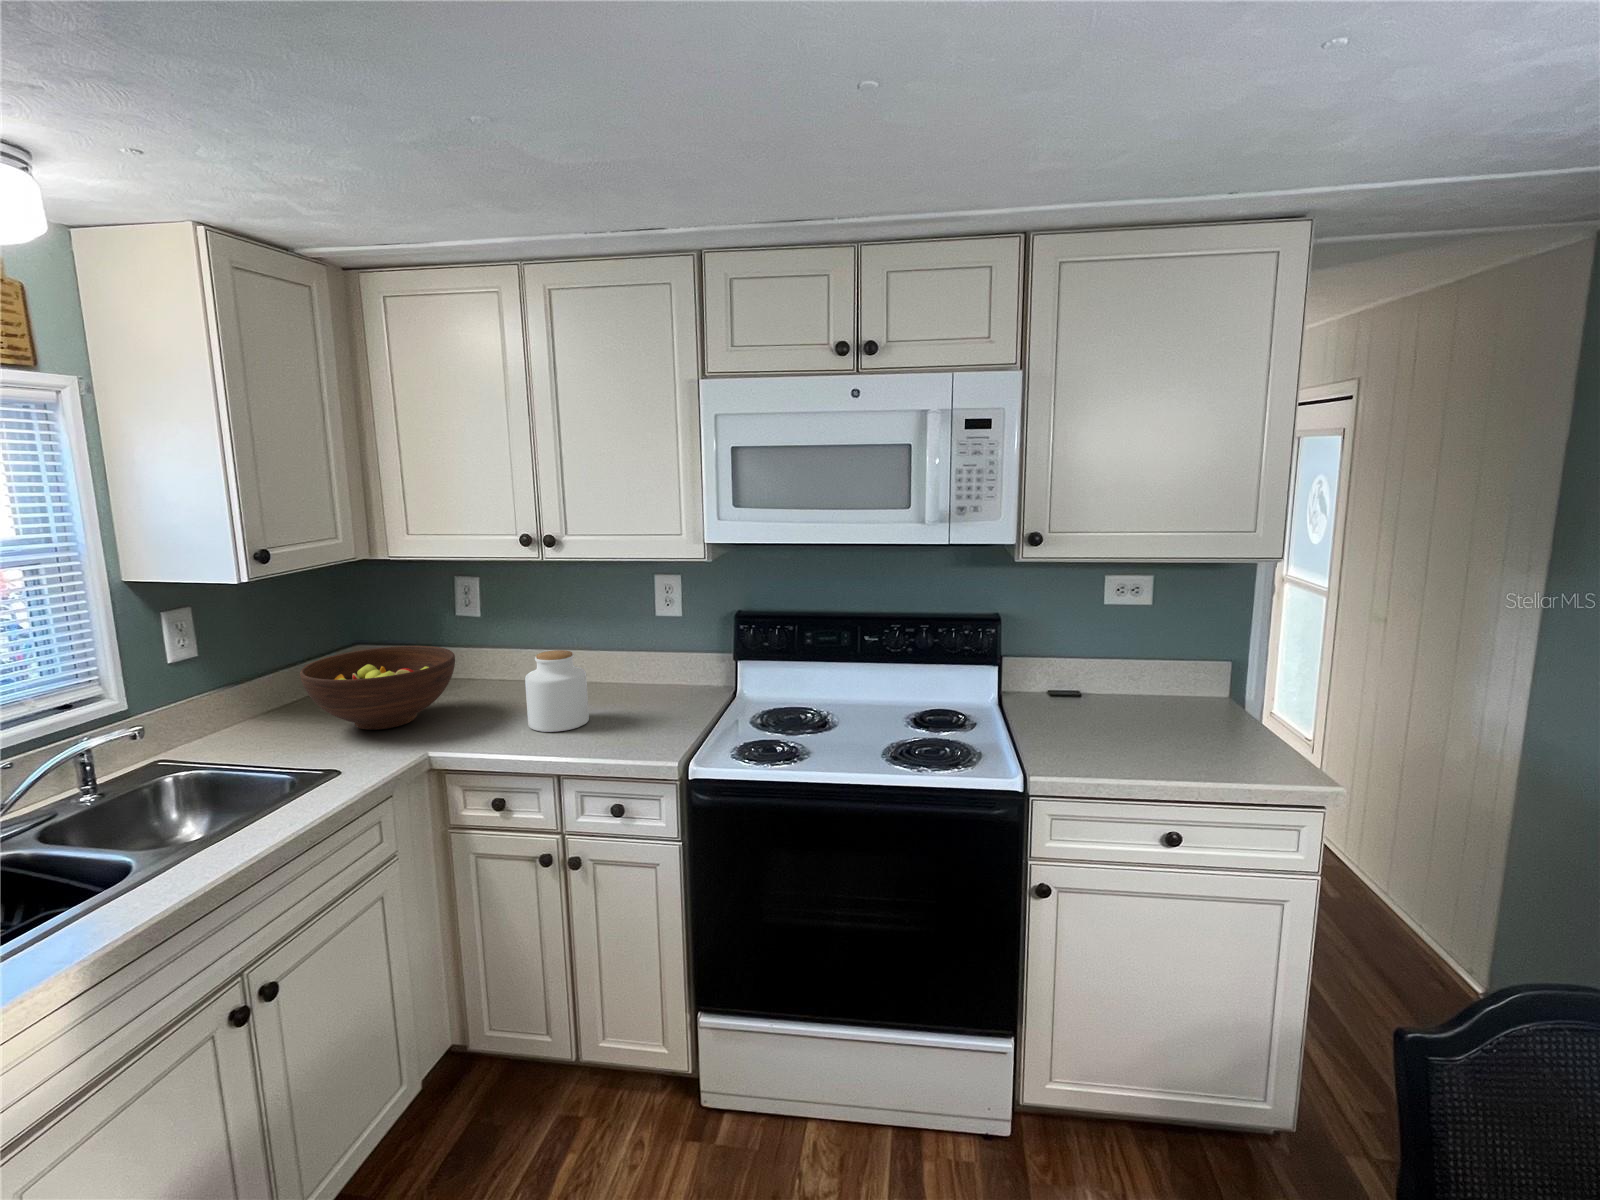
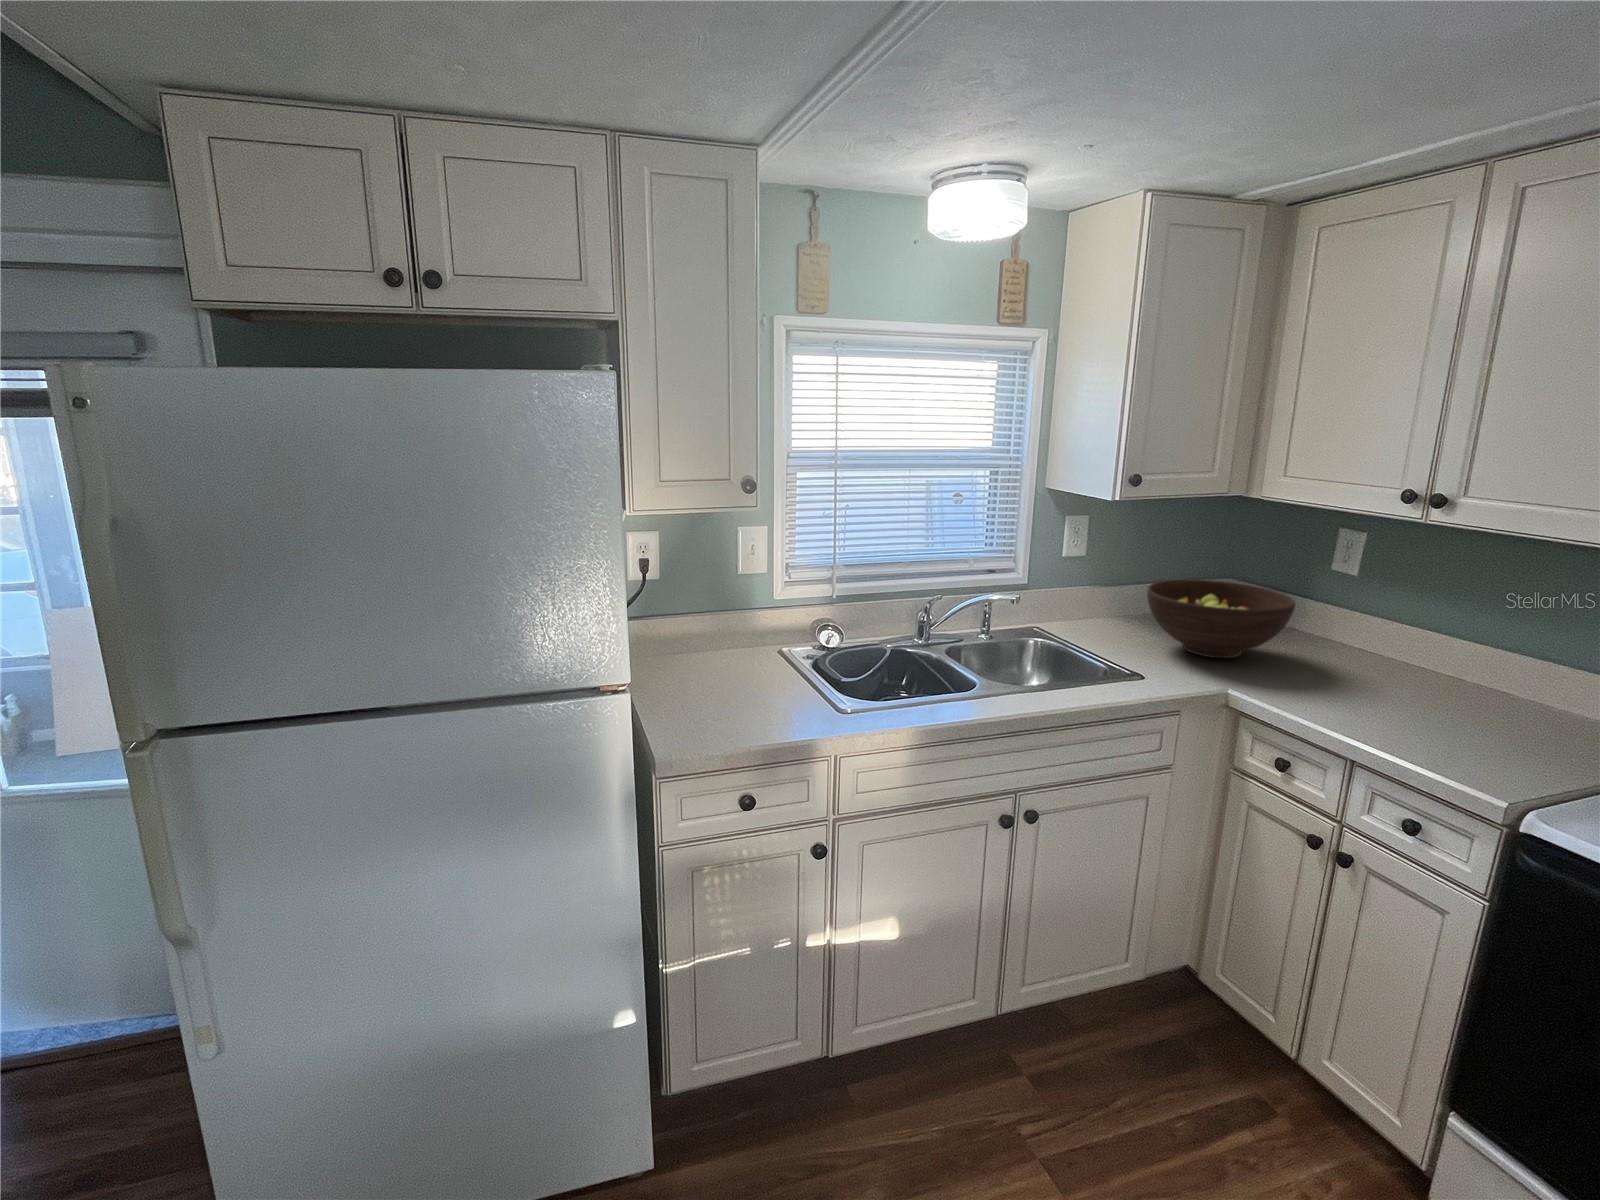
jar: present [525,650,589,732] -> none [1347,625,1439,721]

